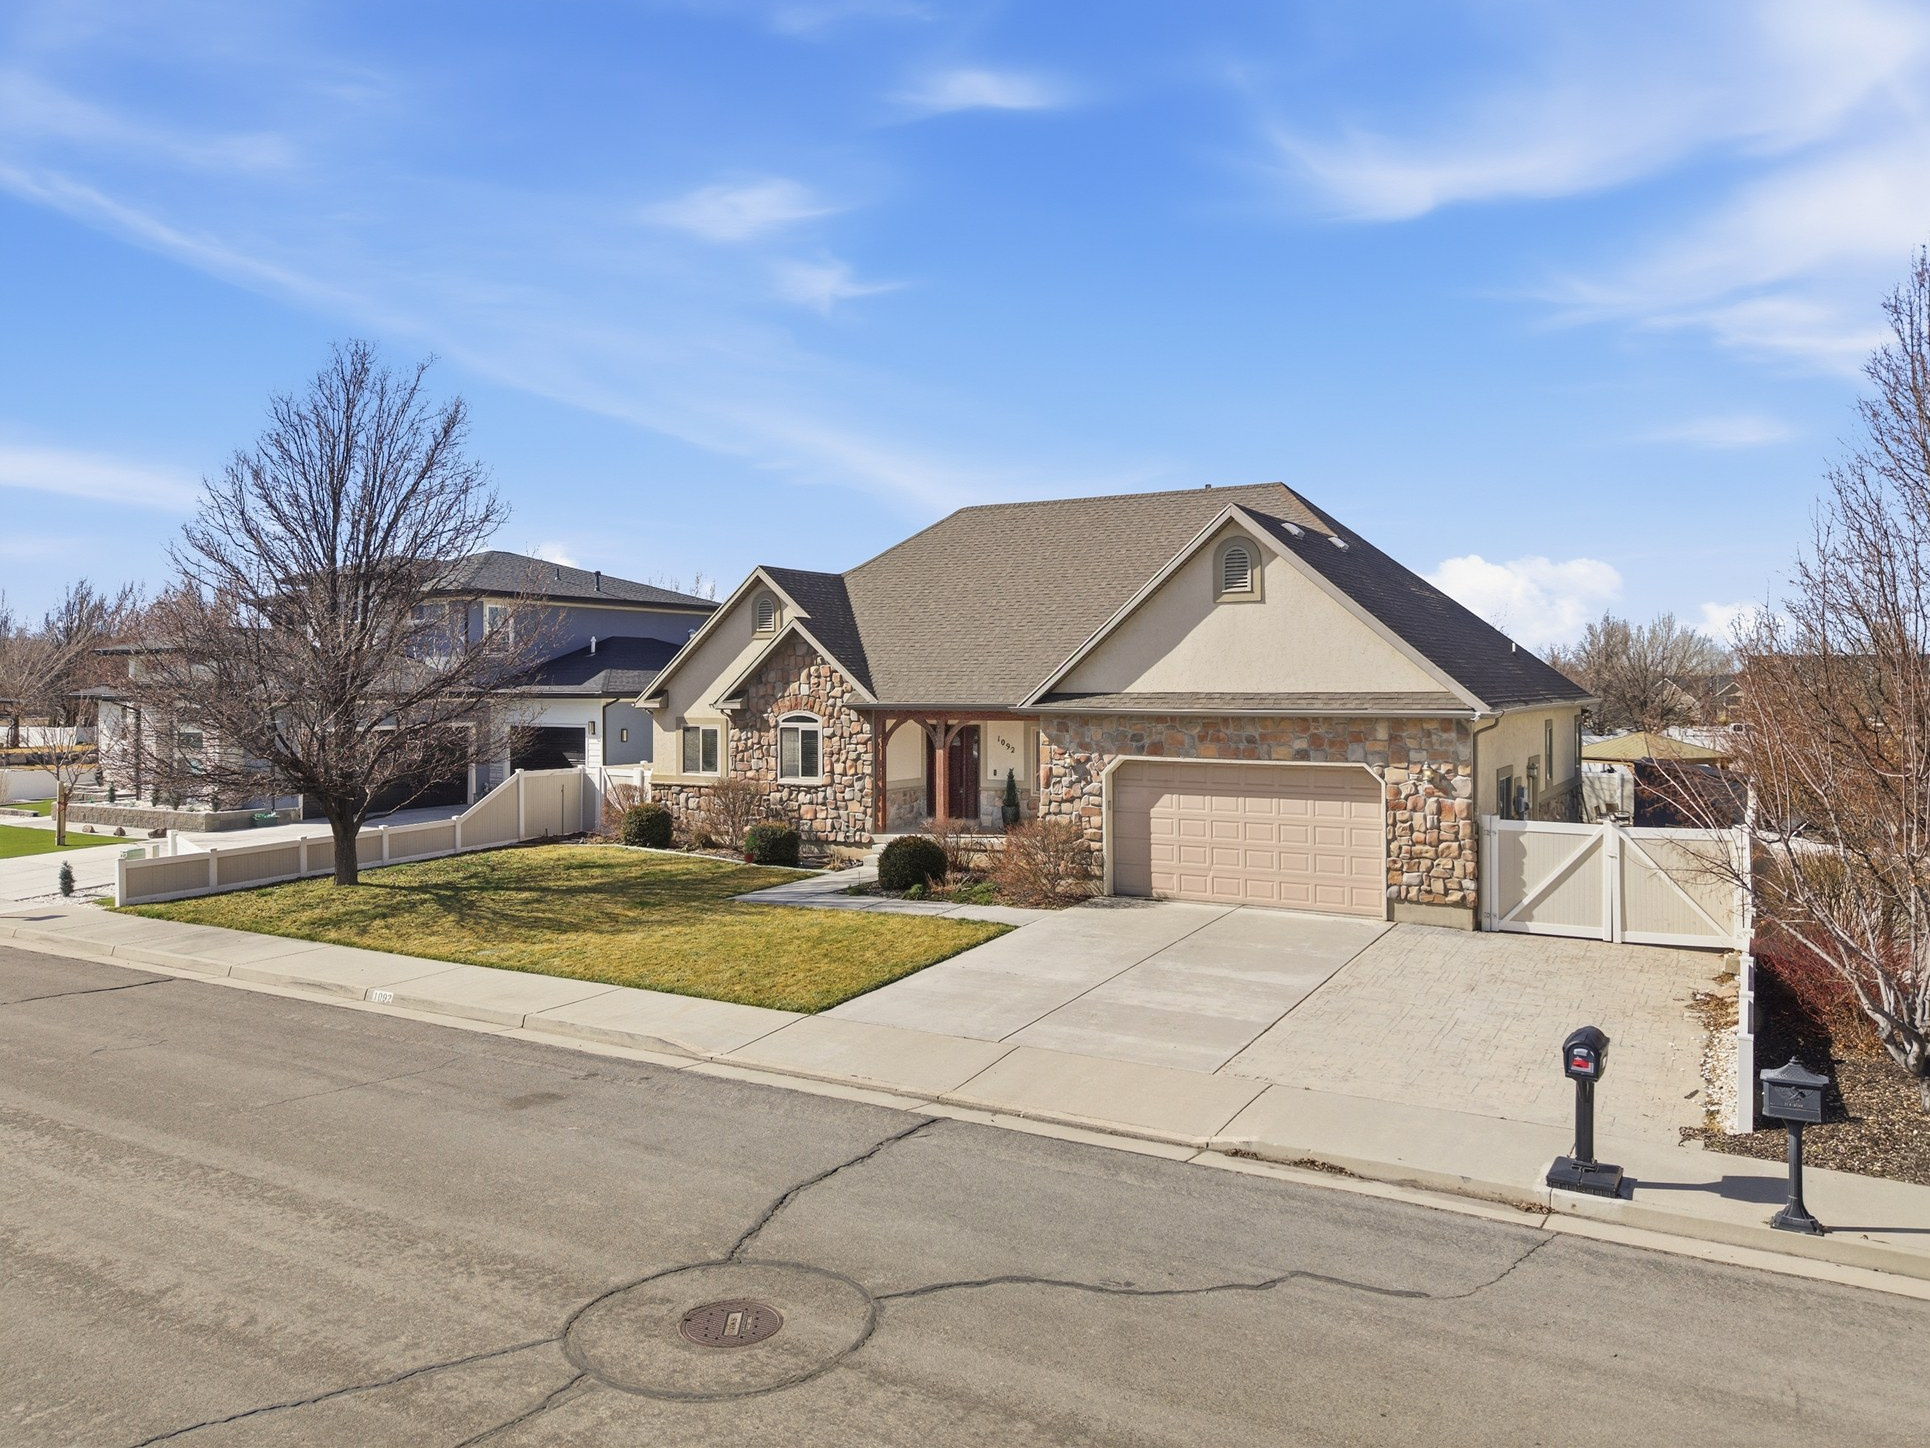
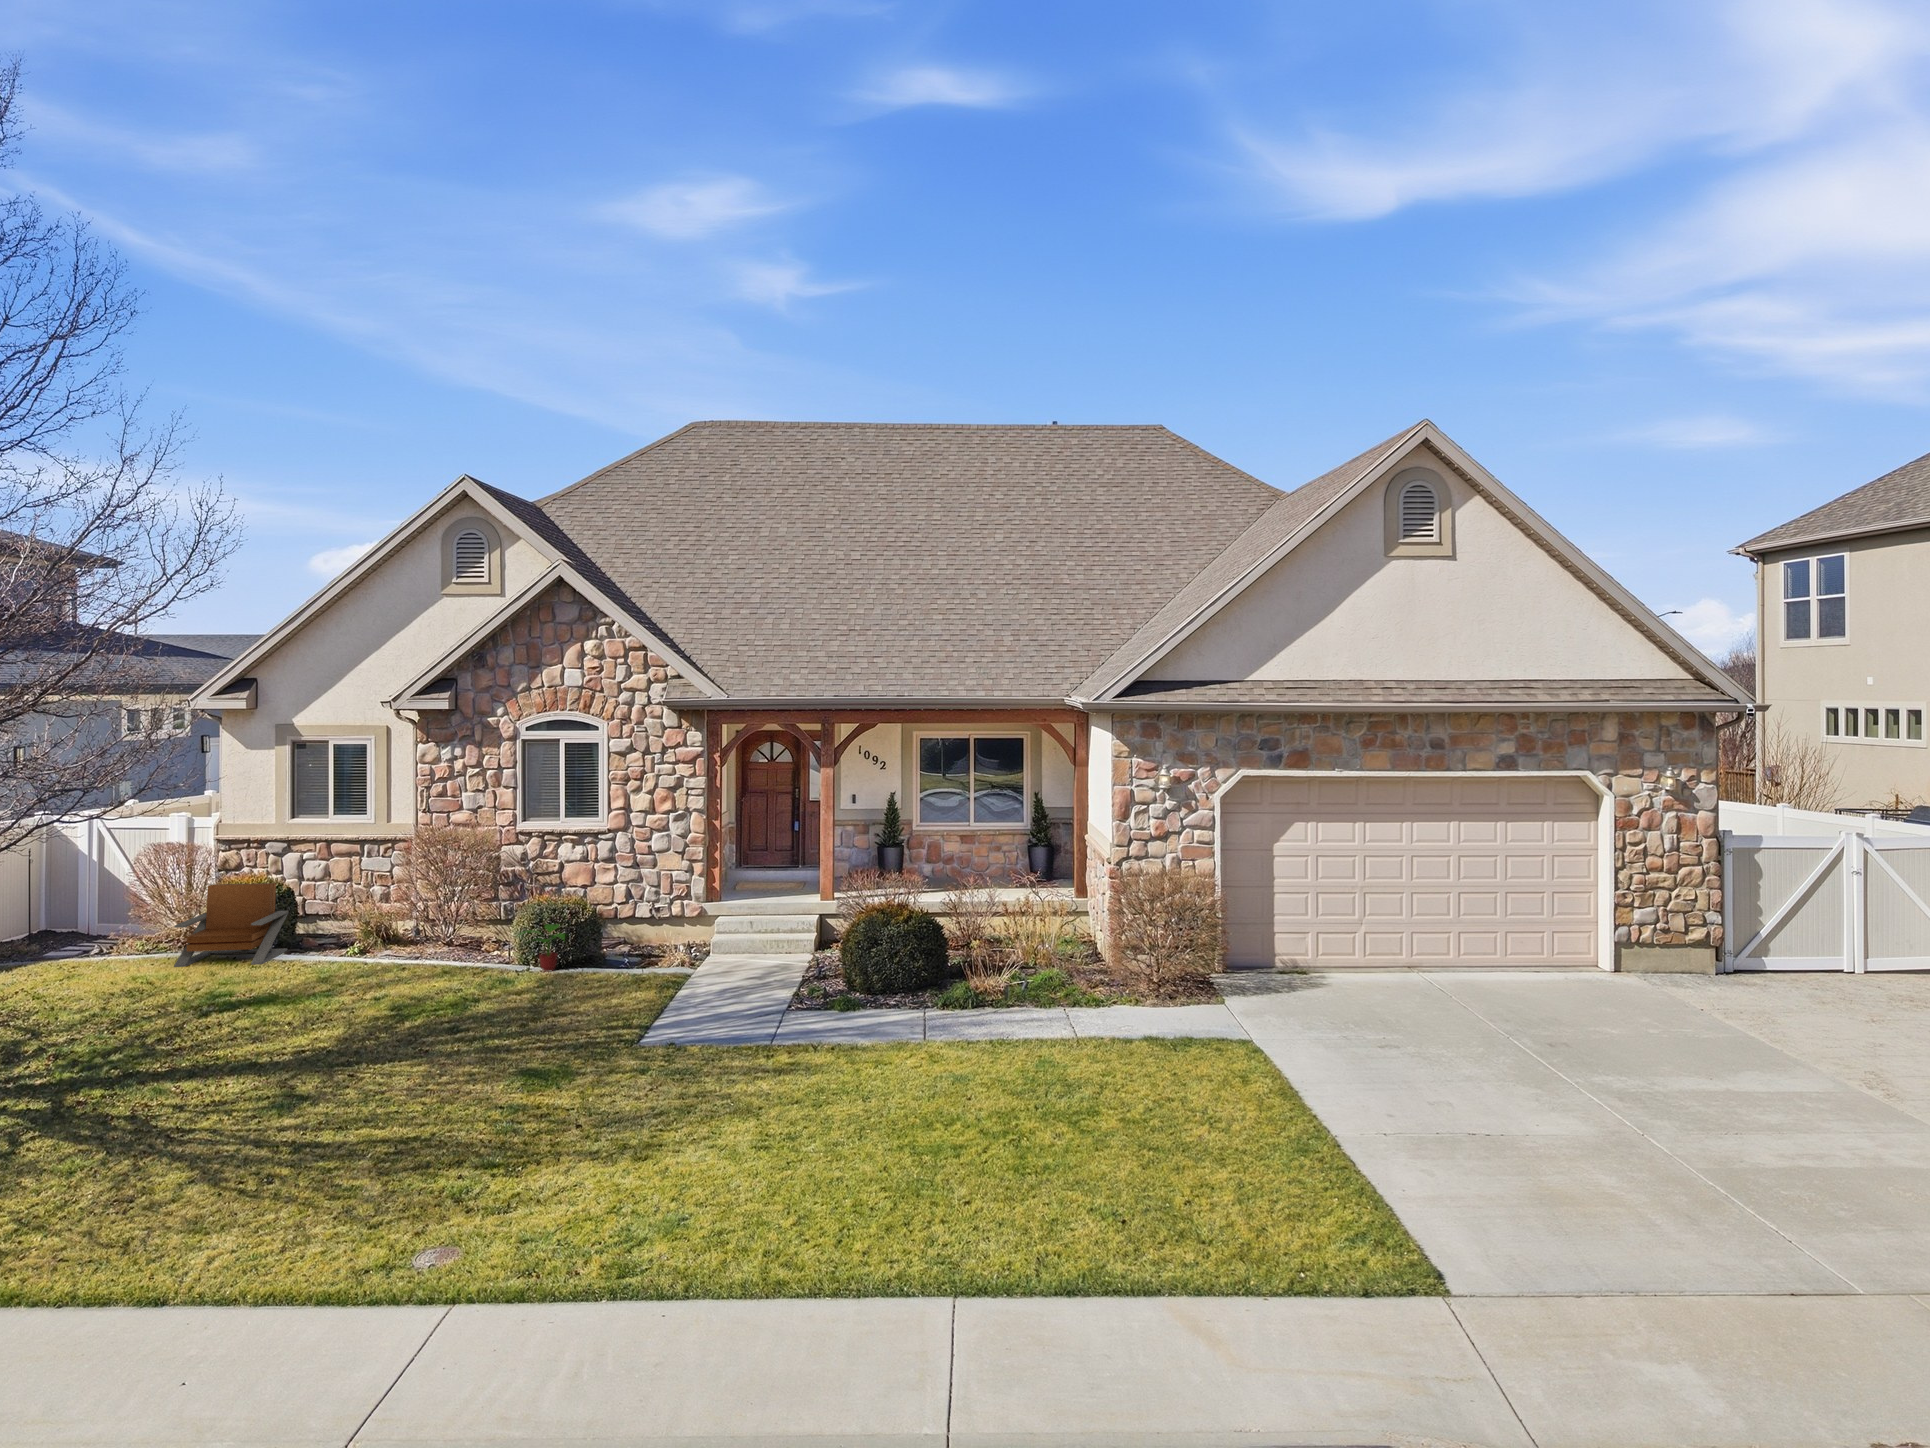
lounge chair: none [596,806,655,850] -> present [174,883,289,967]

